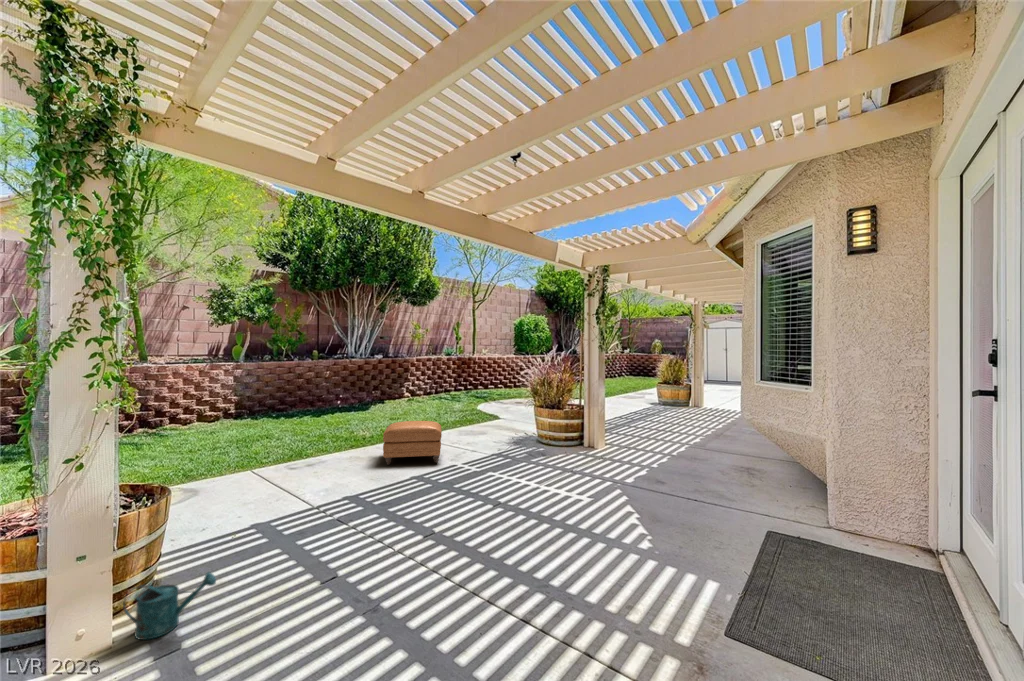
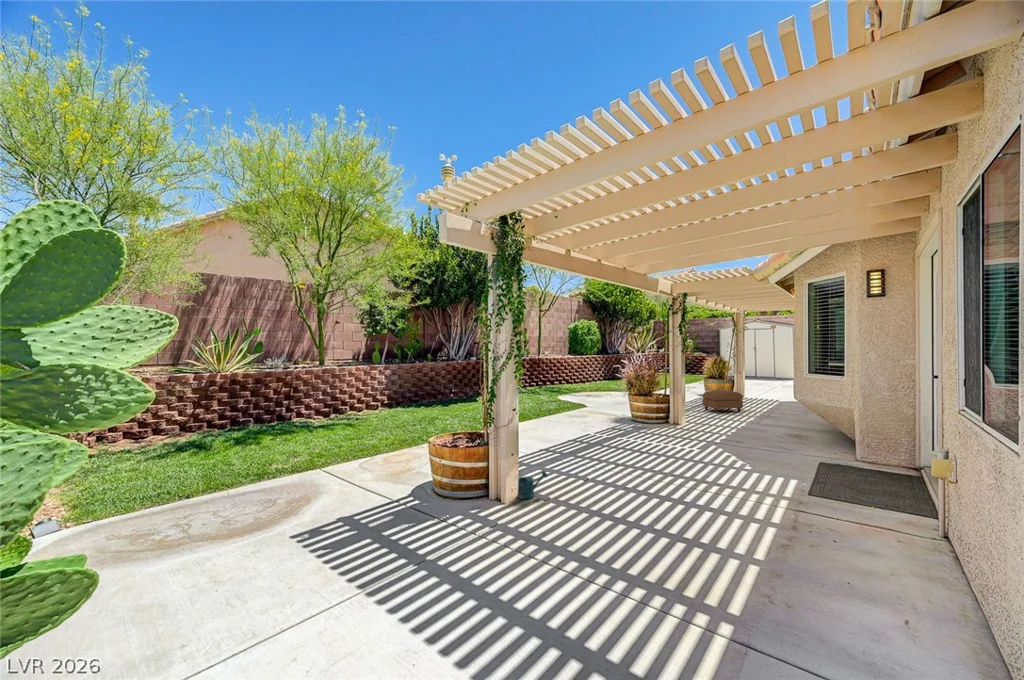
ottoman: present [383,421,442,465] -> present [702,390,743,413]

